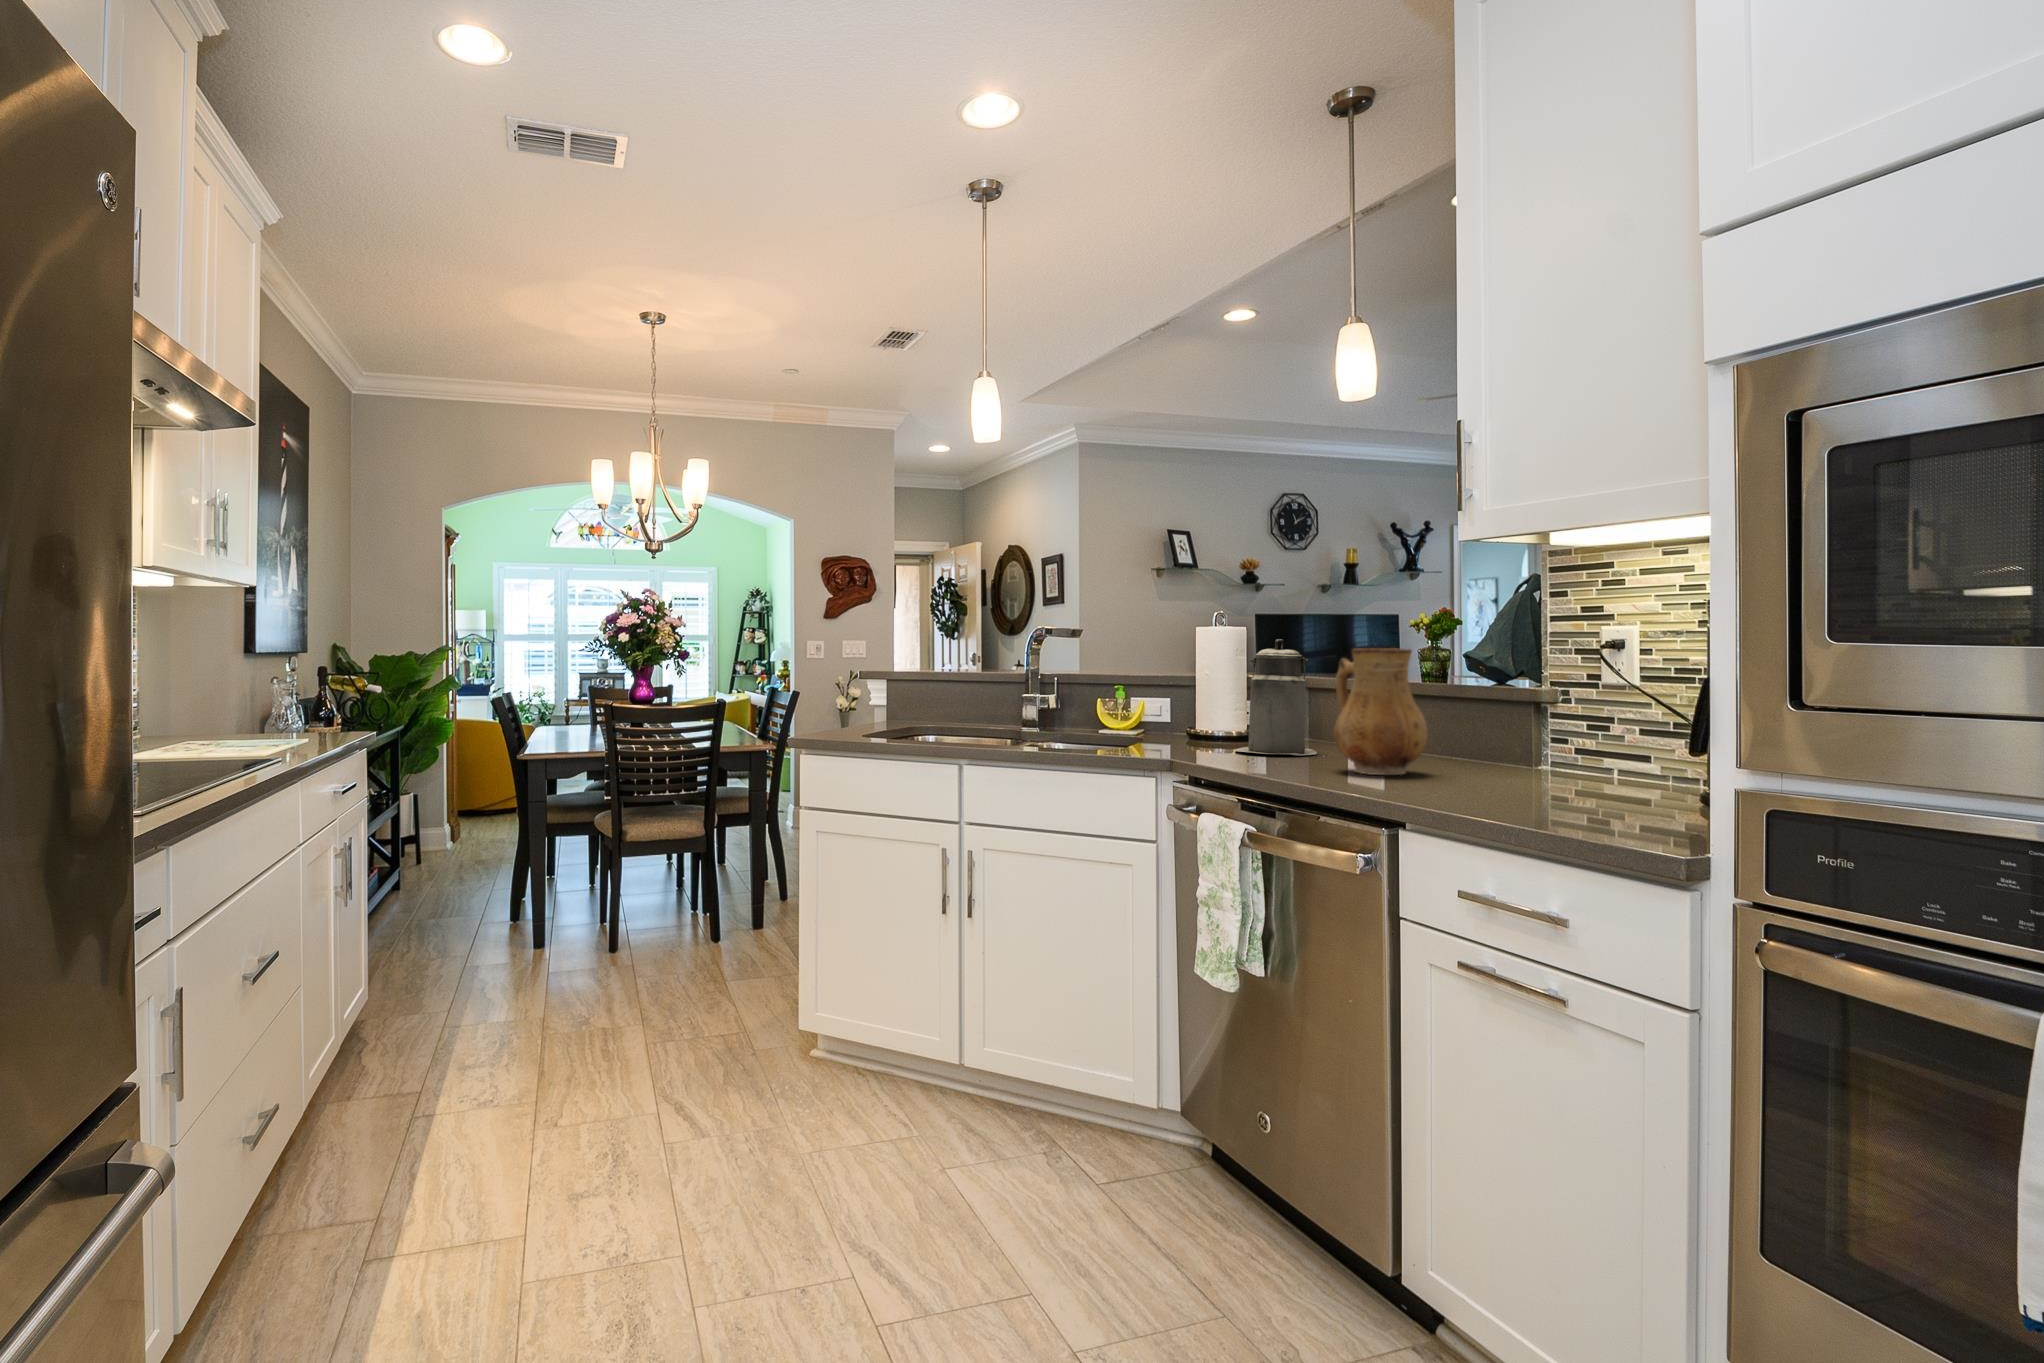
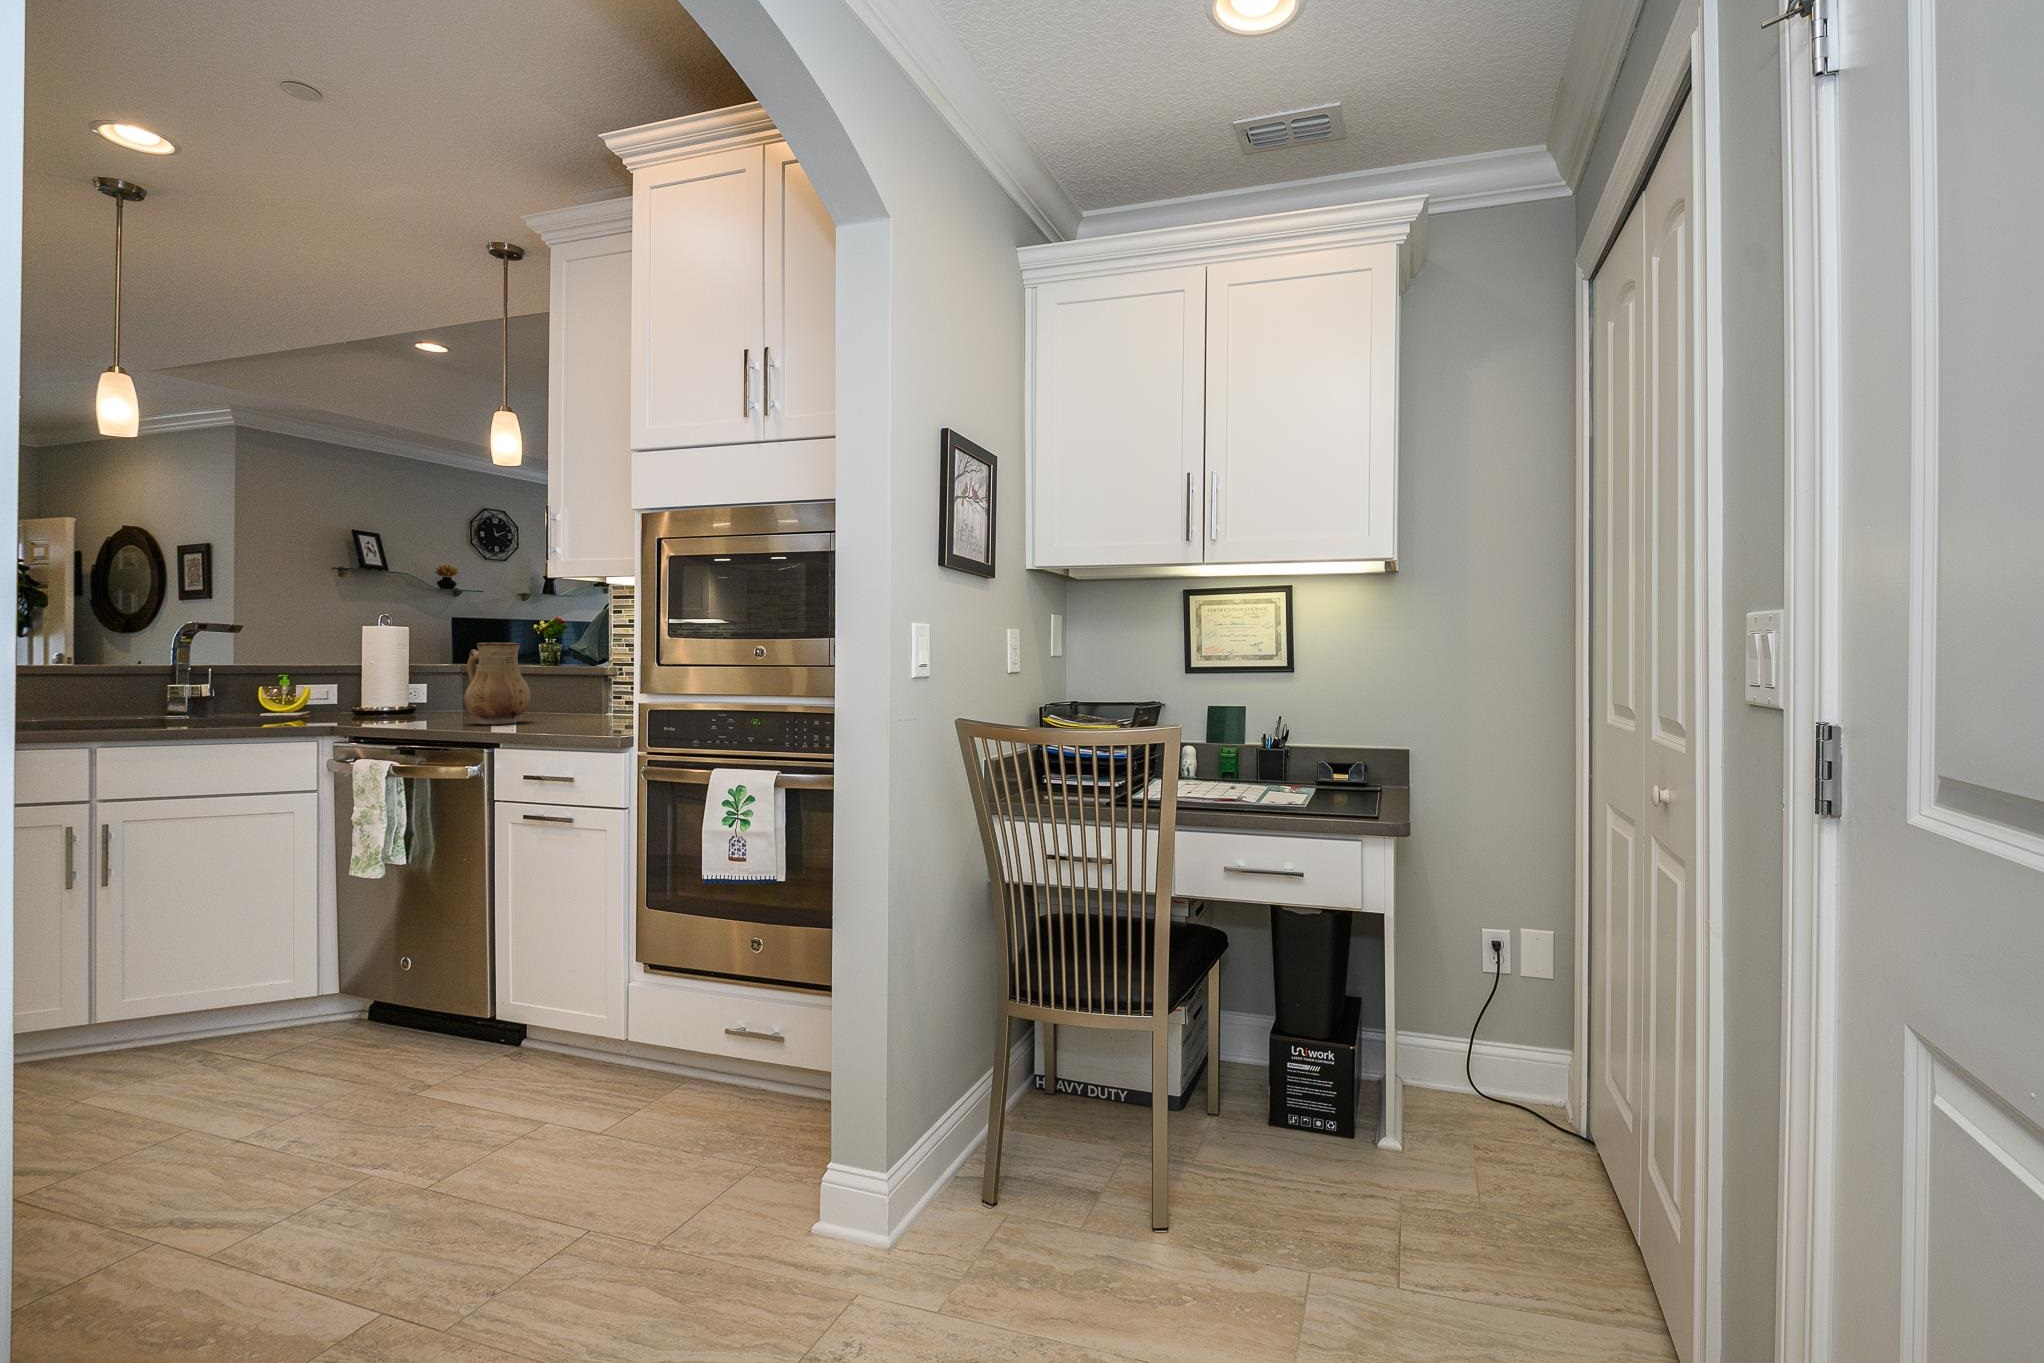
canister: present [1235,639,1317,755] -> none [392,637,461,719]

